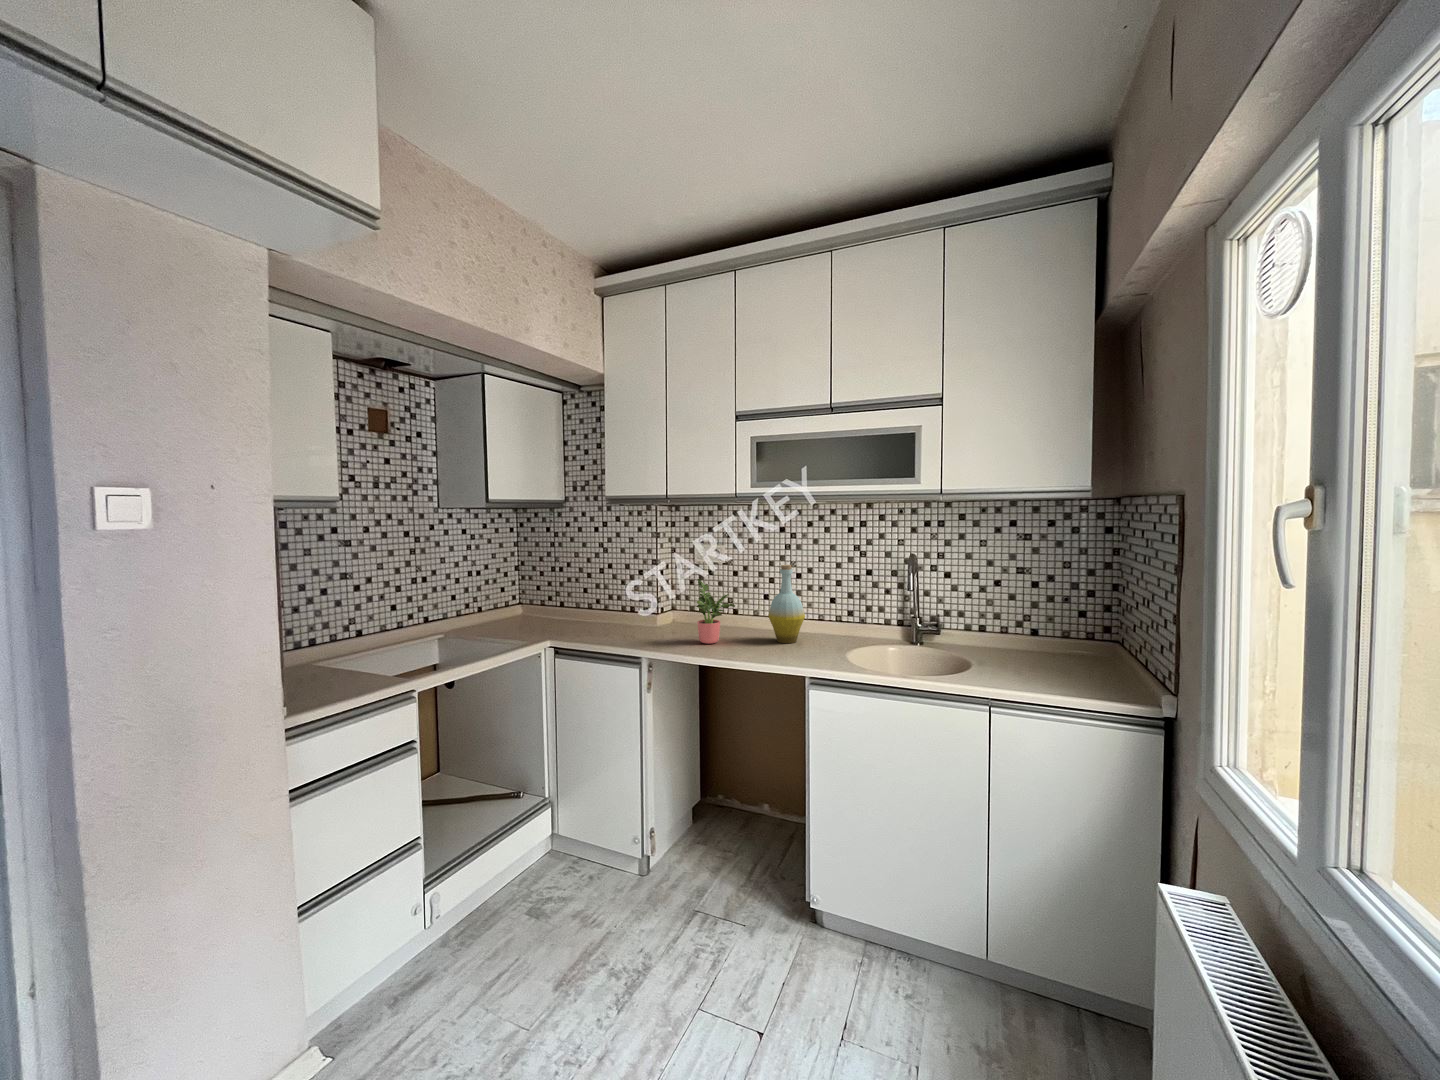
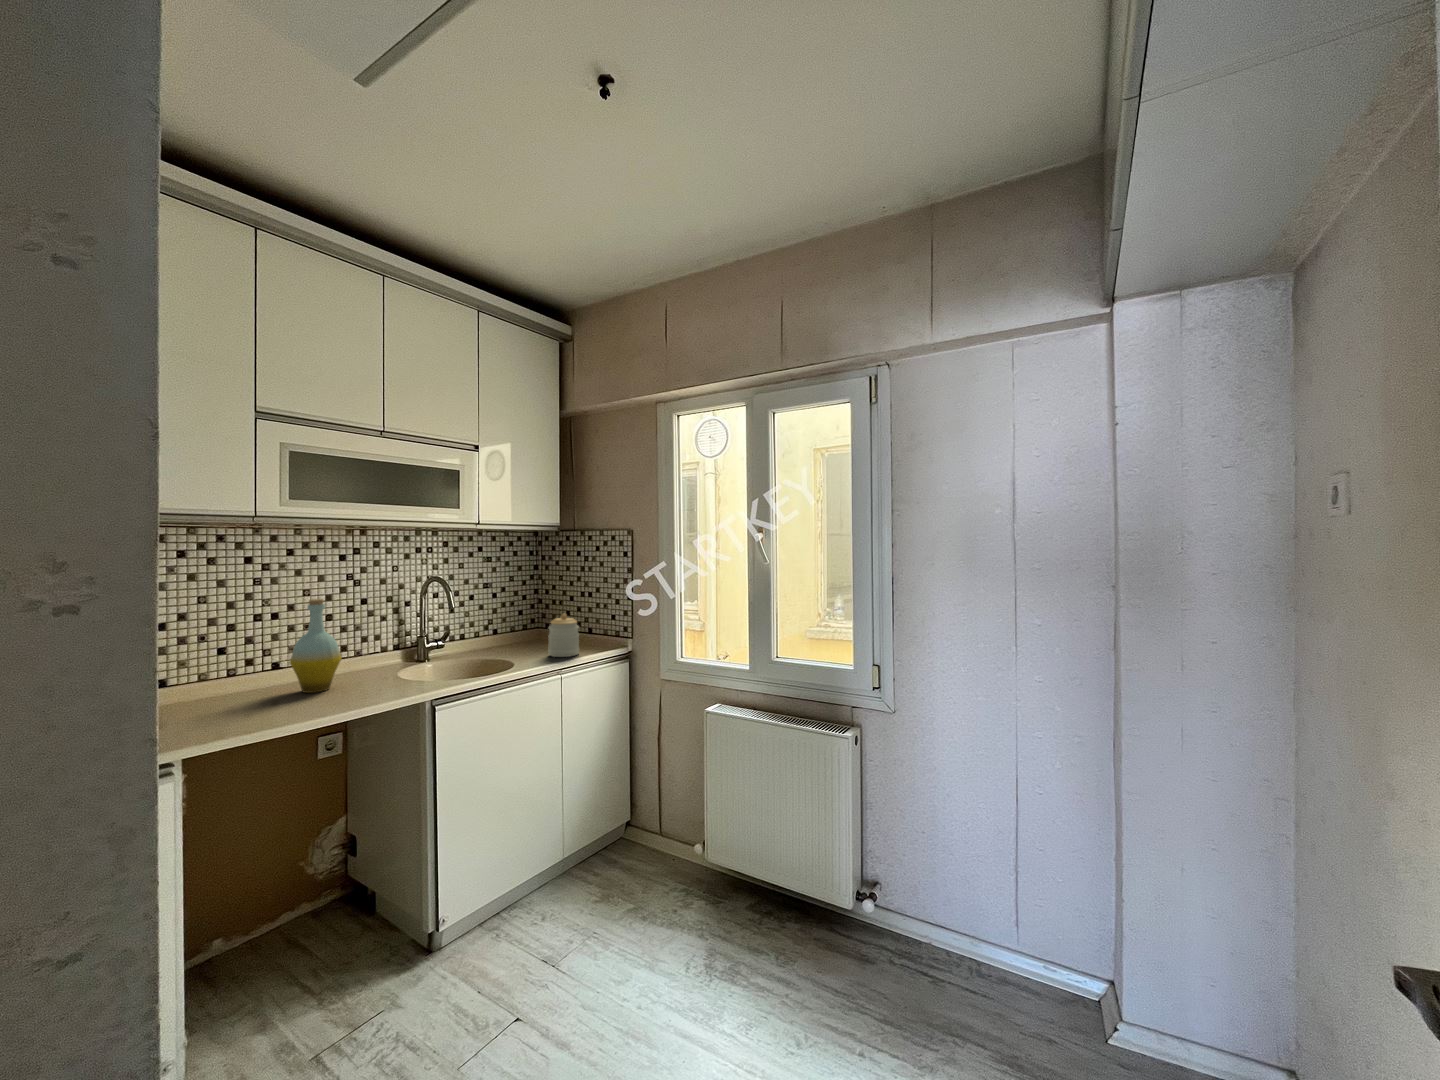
potted plant: present [696,579,735,644] -> none [205,629,269,720]
jar: none [1016,622,1068,688] -> present [548,614,579,657]

